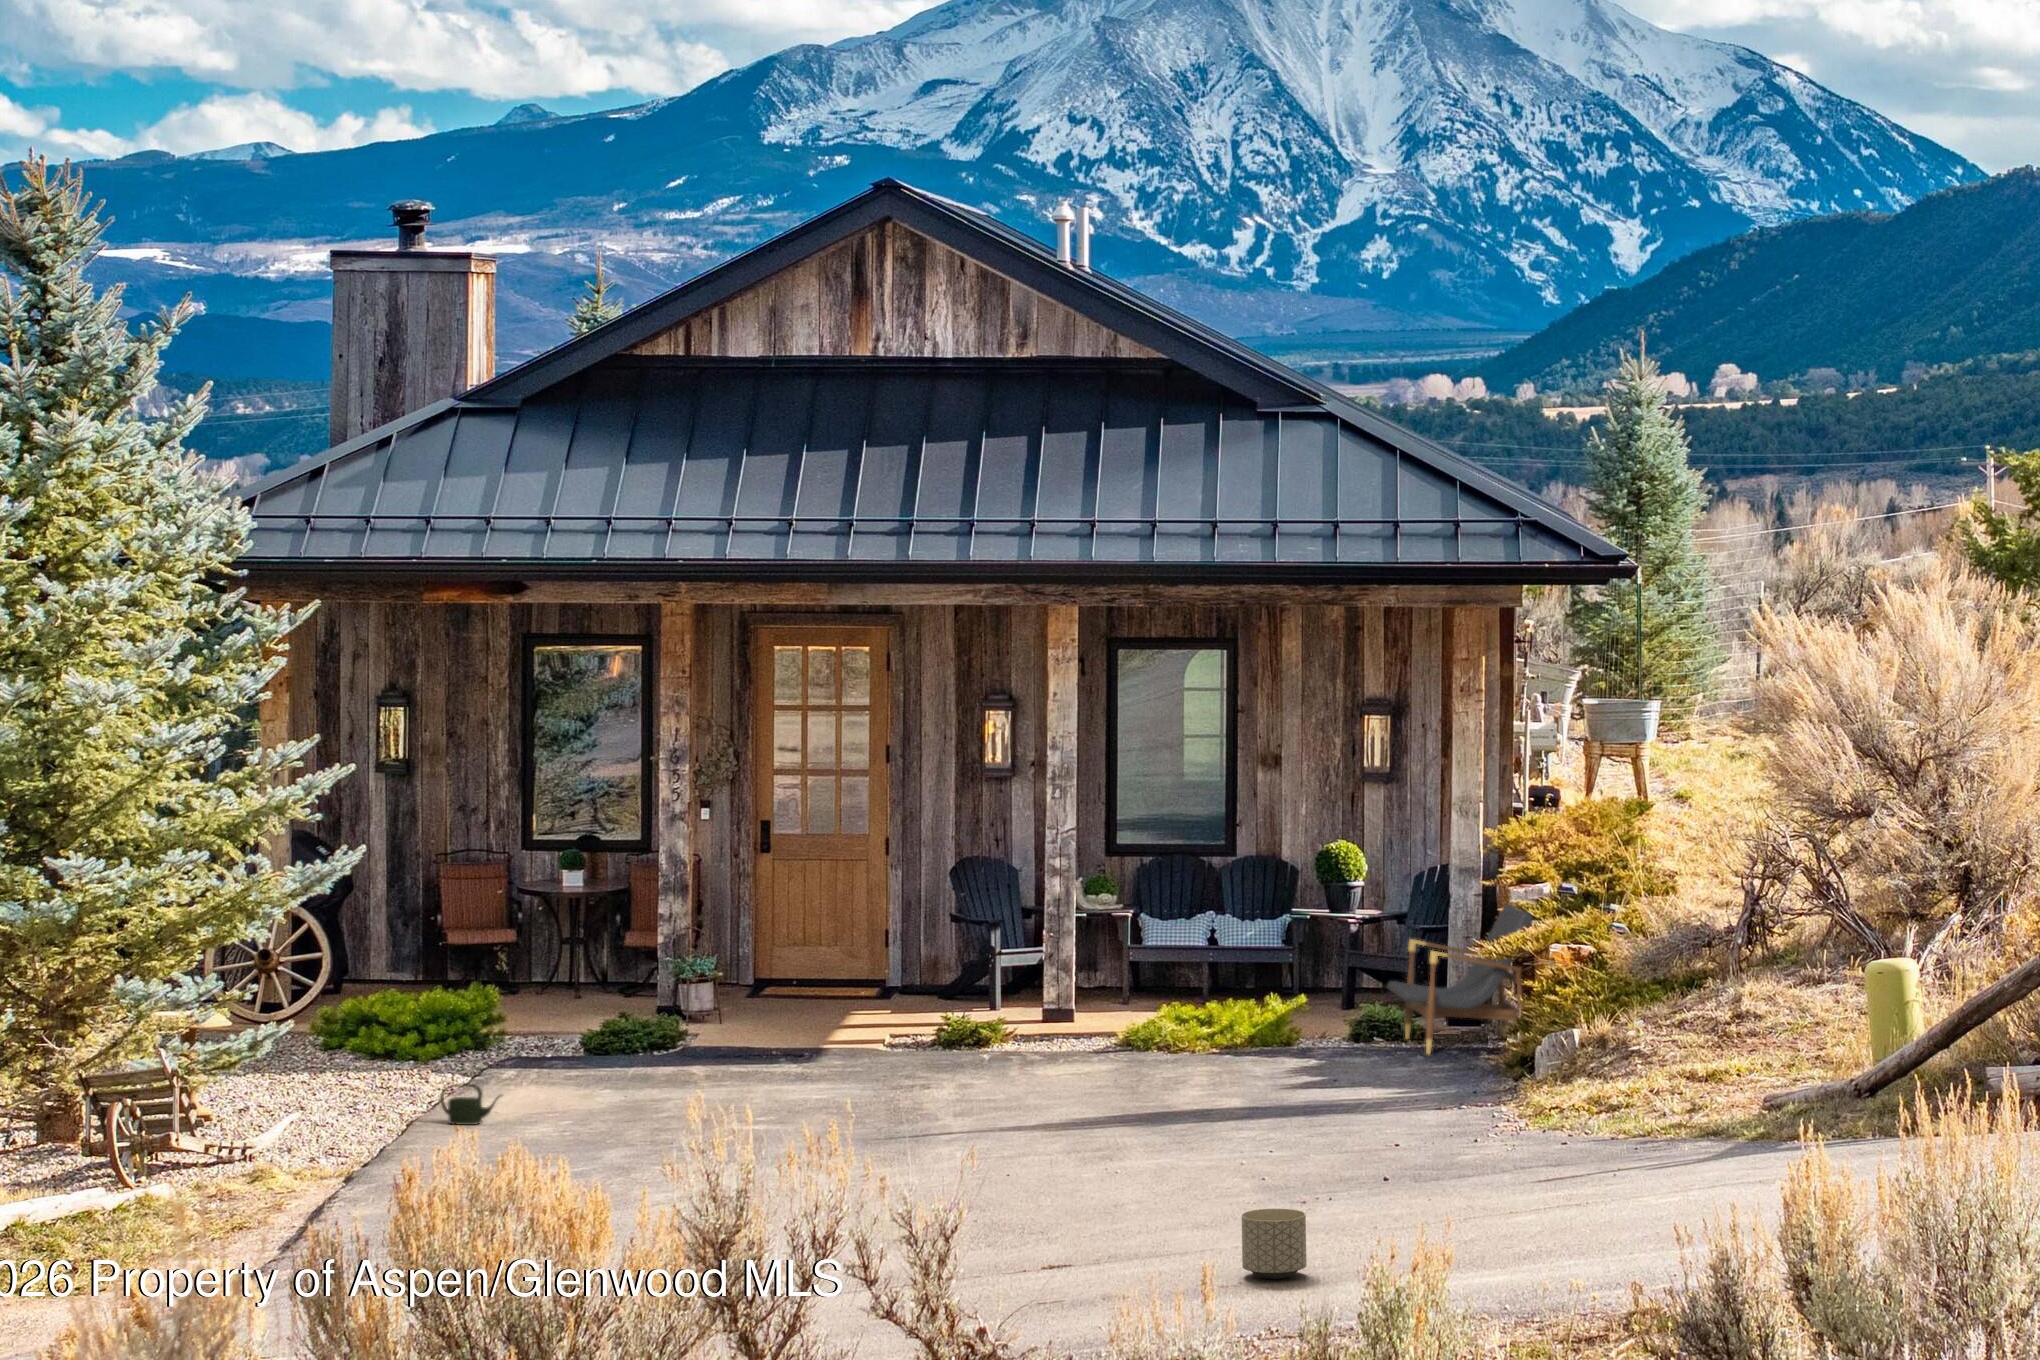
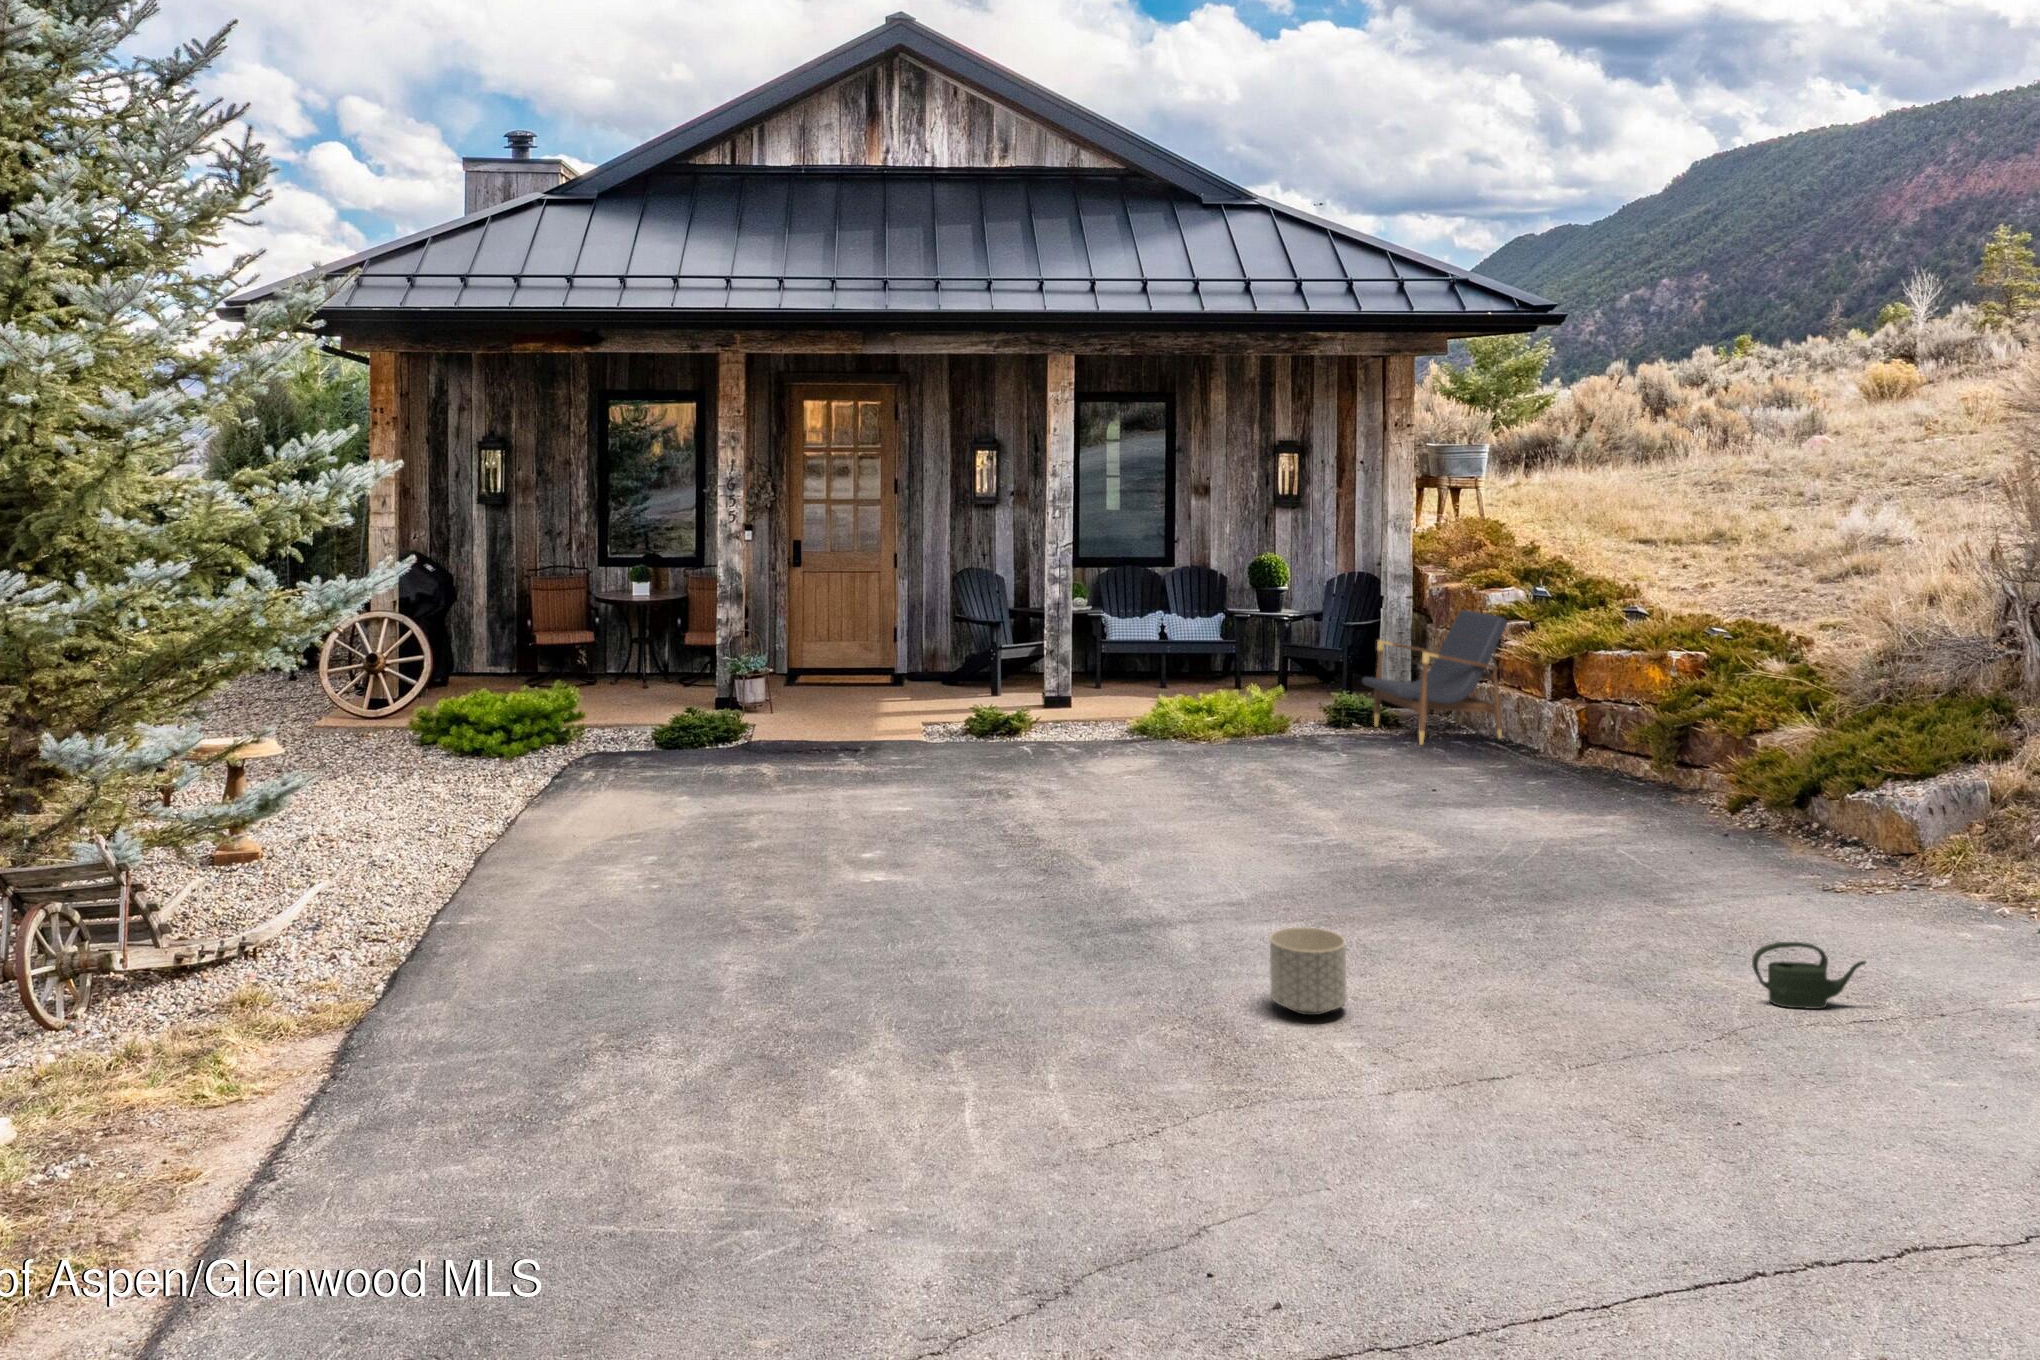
watering can: present [440,1083,501,1125] -> present [1752,942,1866,1009]
planter: present [1242,1208,1306,1279] -> present [1270,927,1347,1015]

